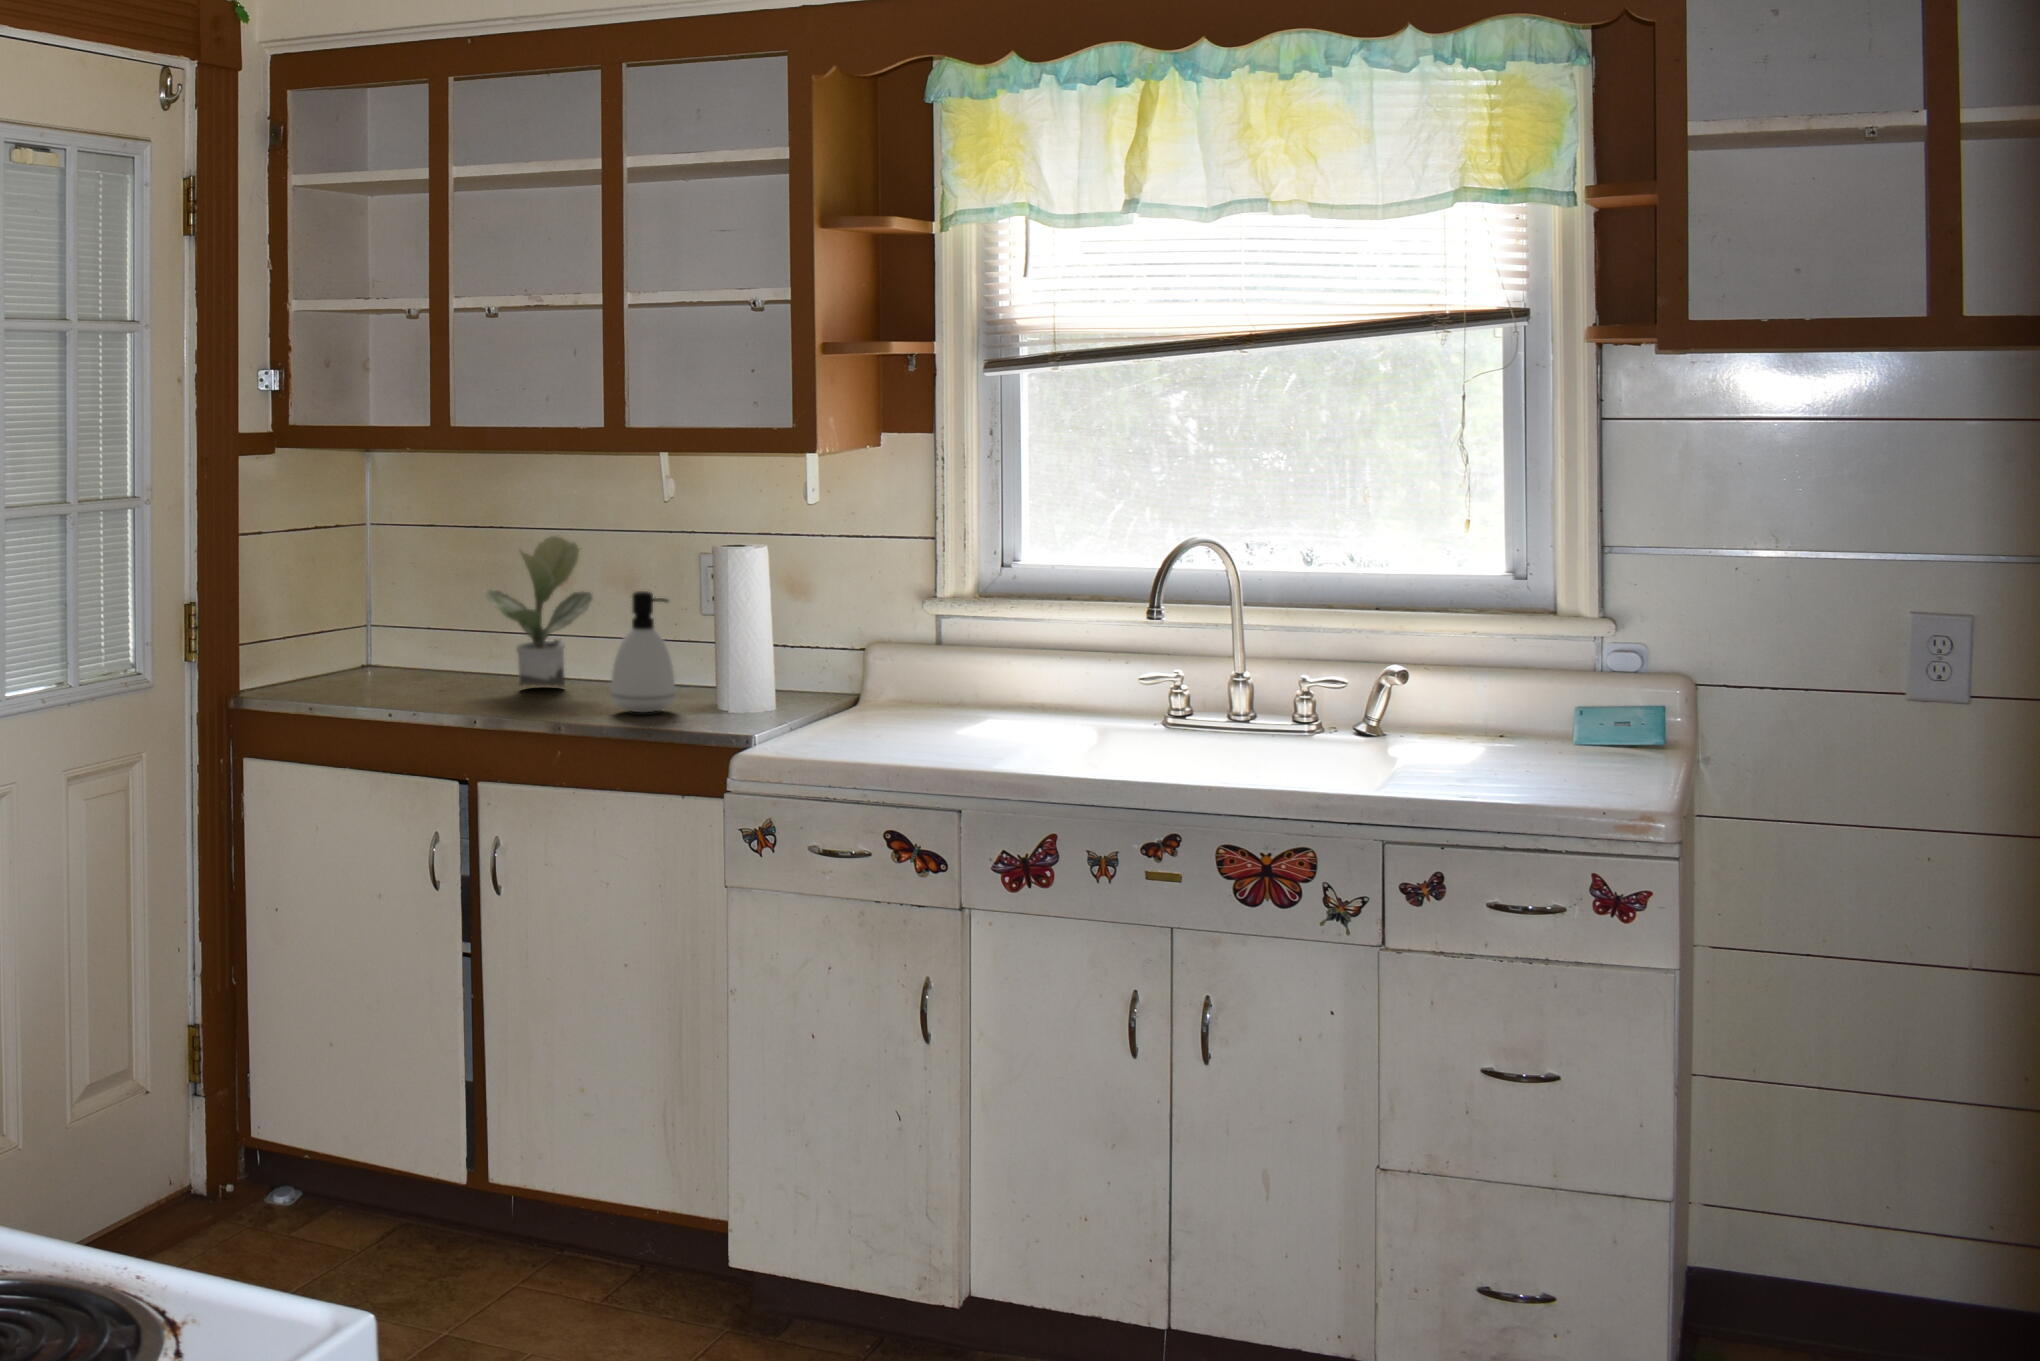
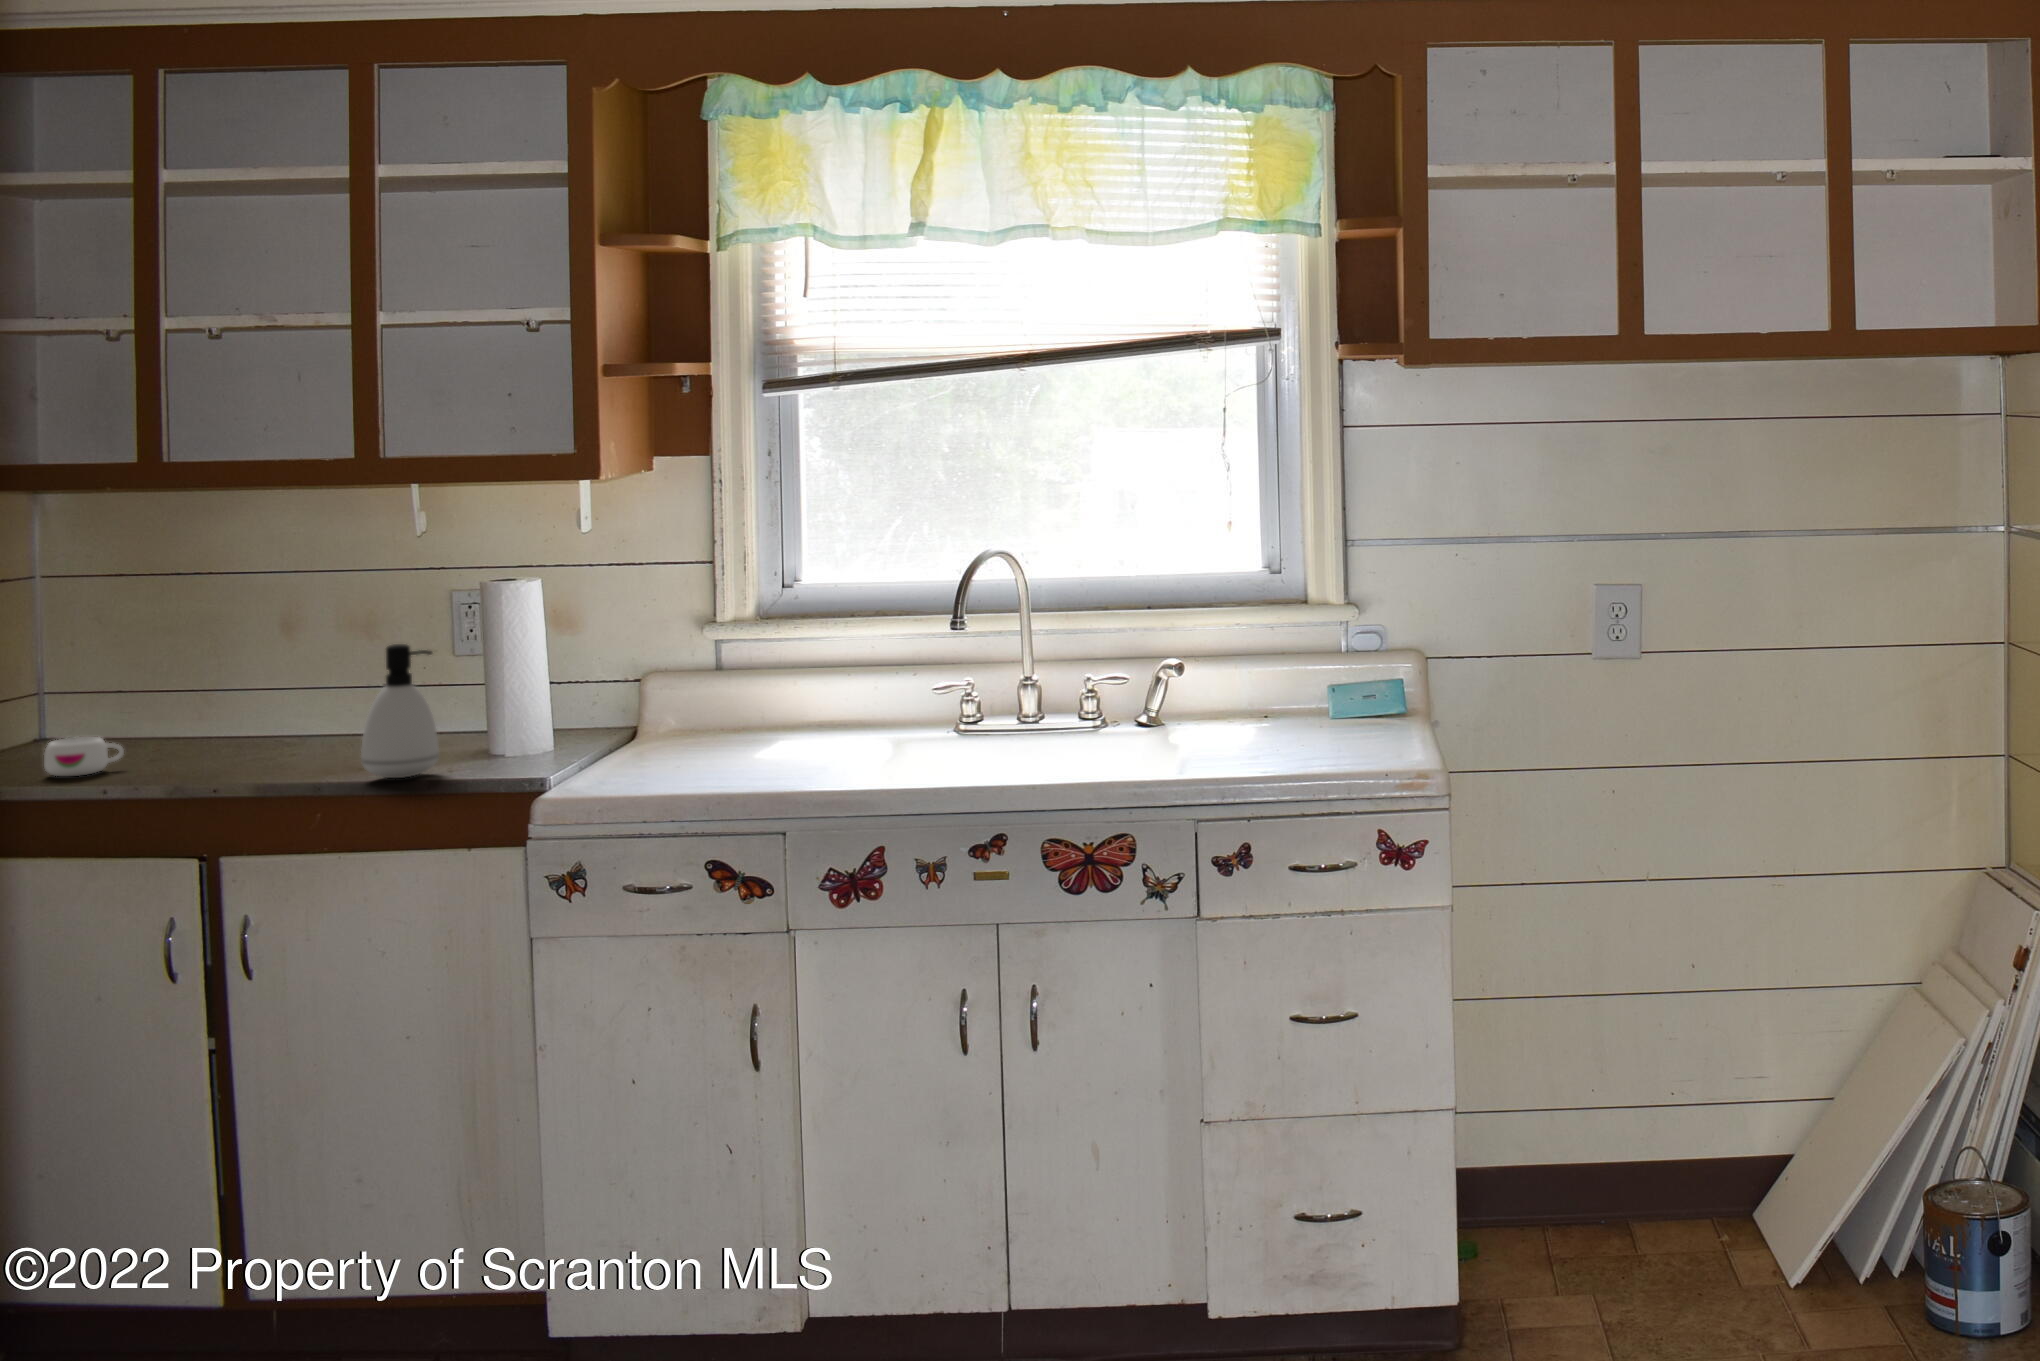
potted plant: present [483,536,592,687] -> none [171,589,319,766]
mug: none [392,652,451,683] -> present [44,737,124,776]

